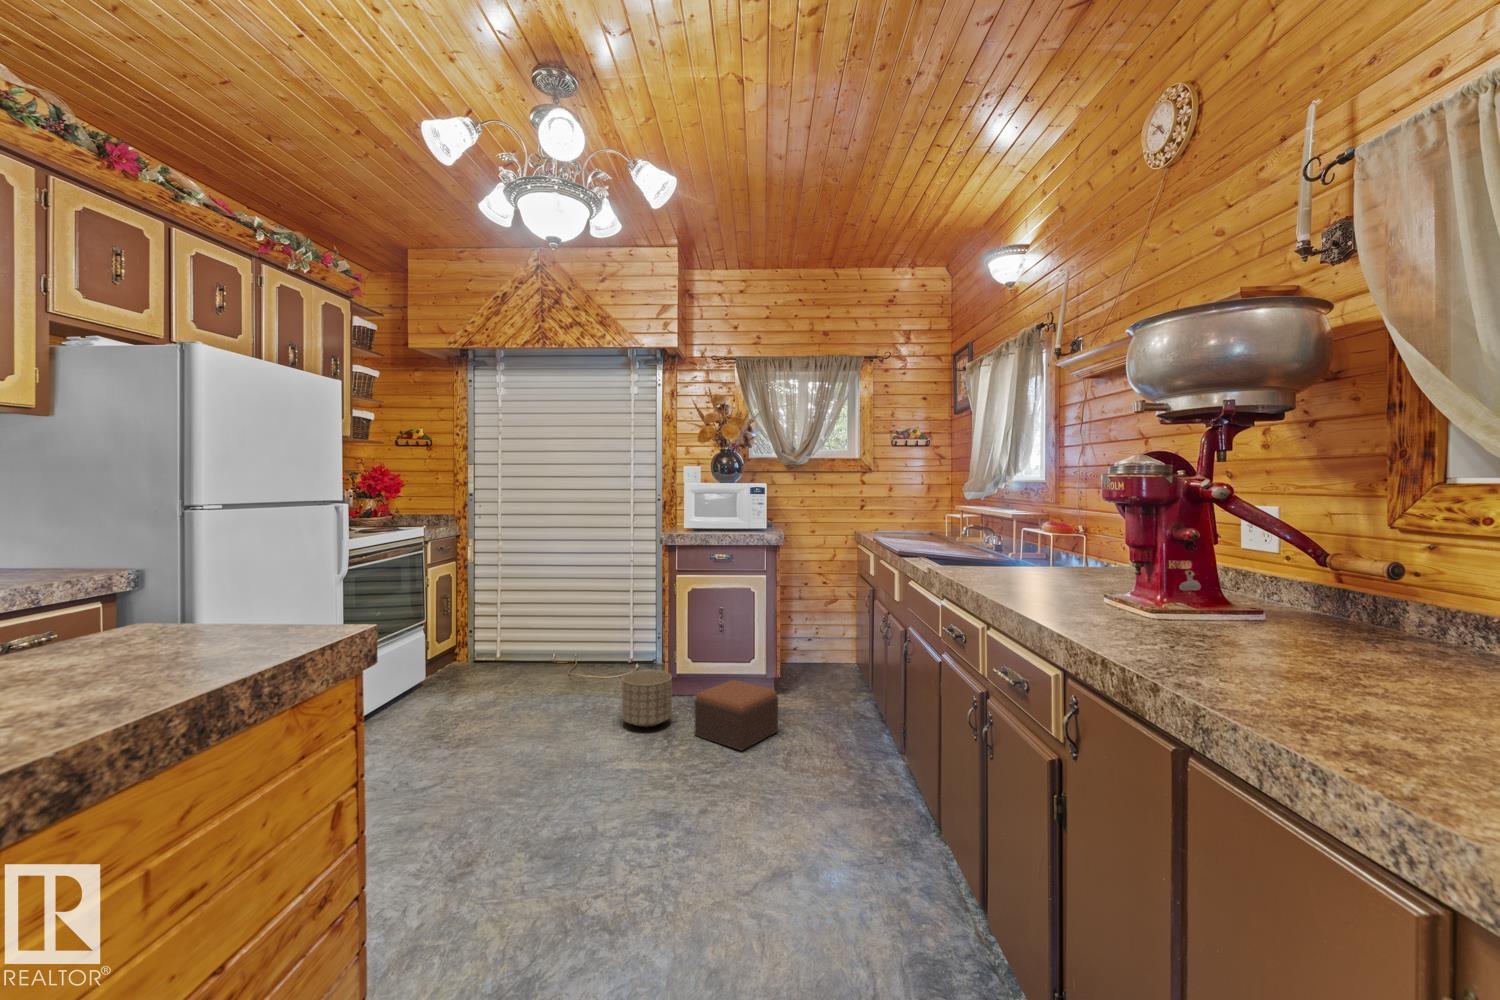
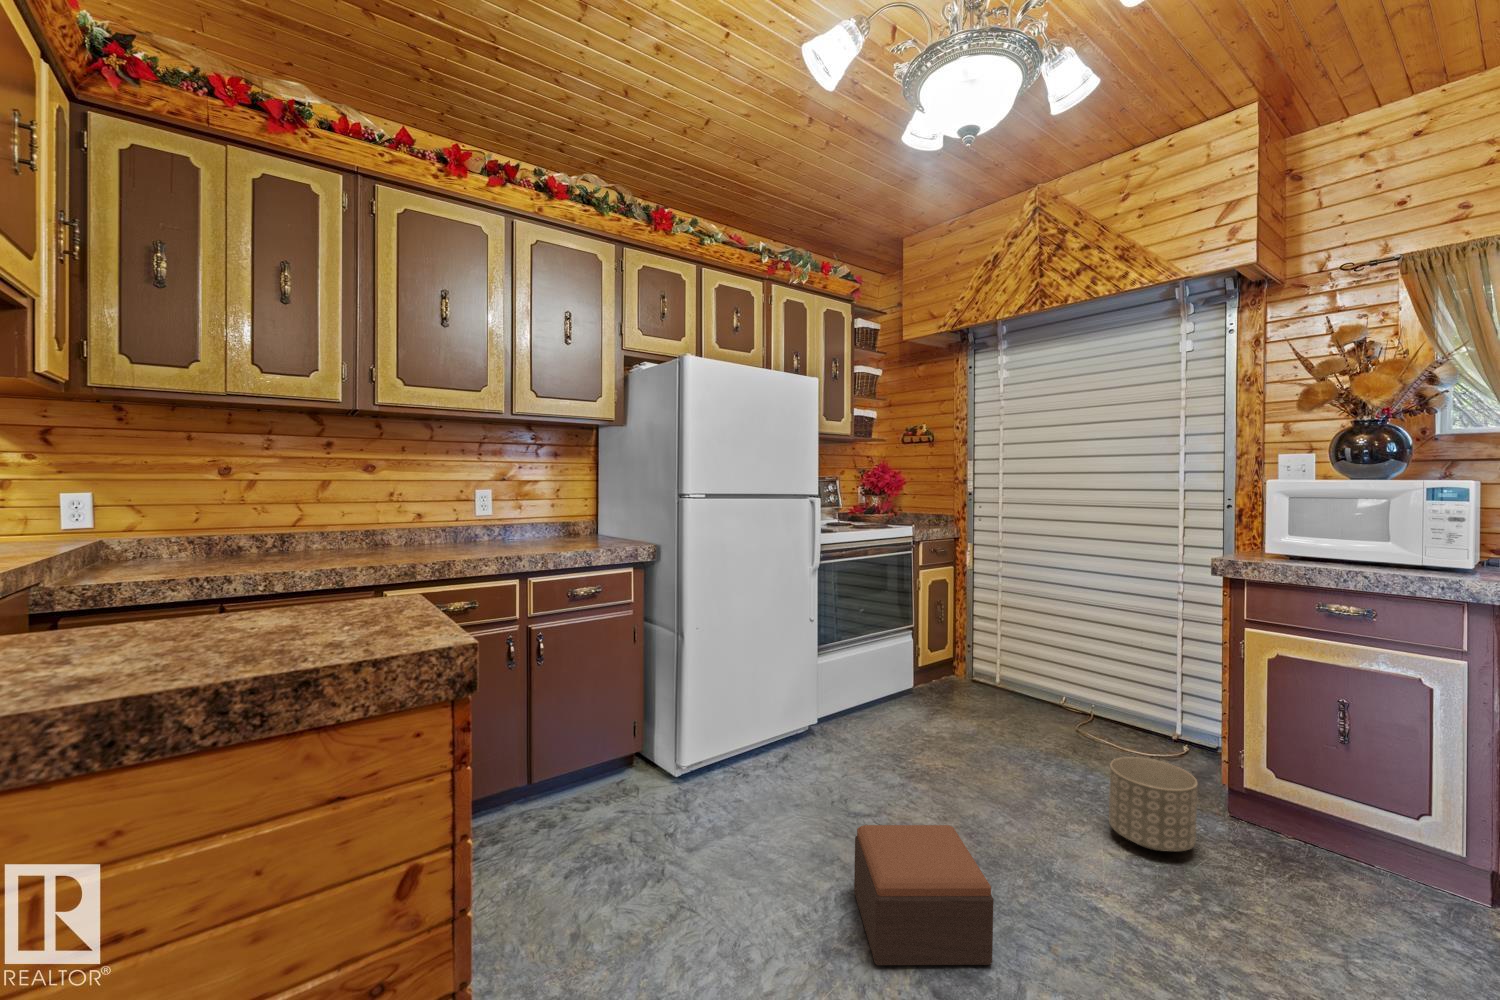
footstool: present [695,680,778,750] -> present [854,825,994,965]

